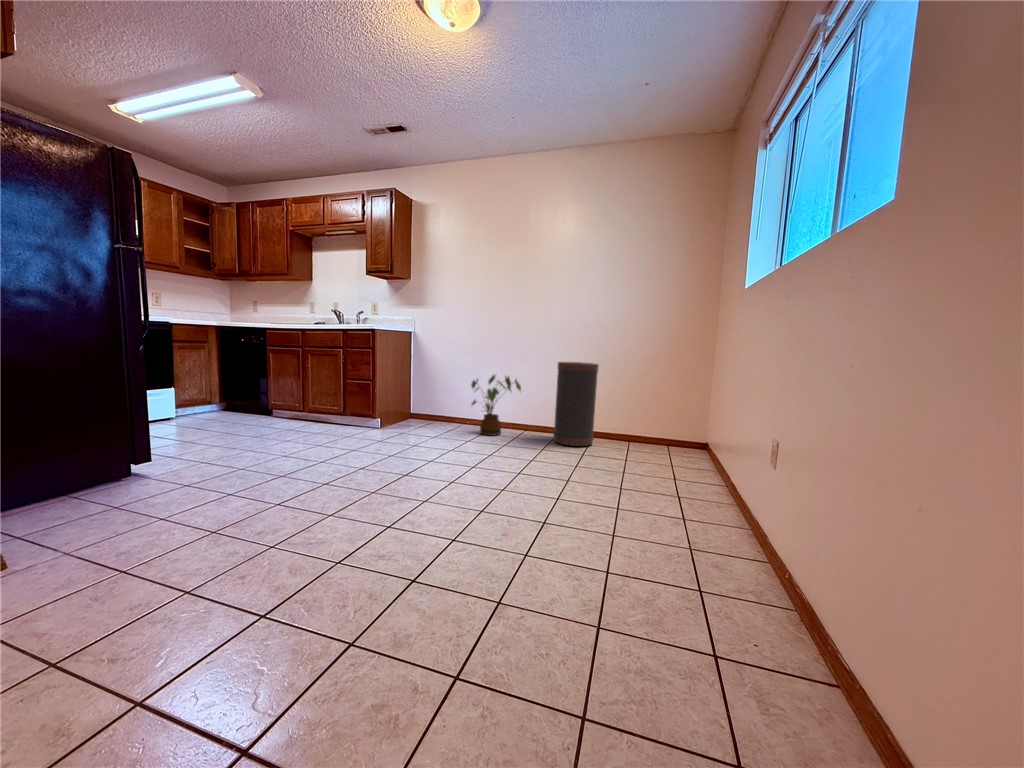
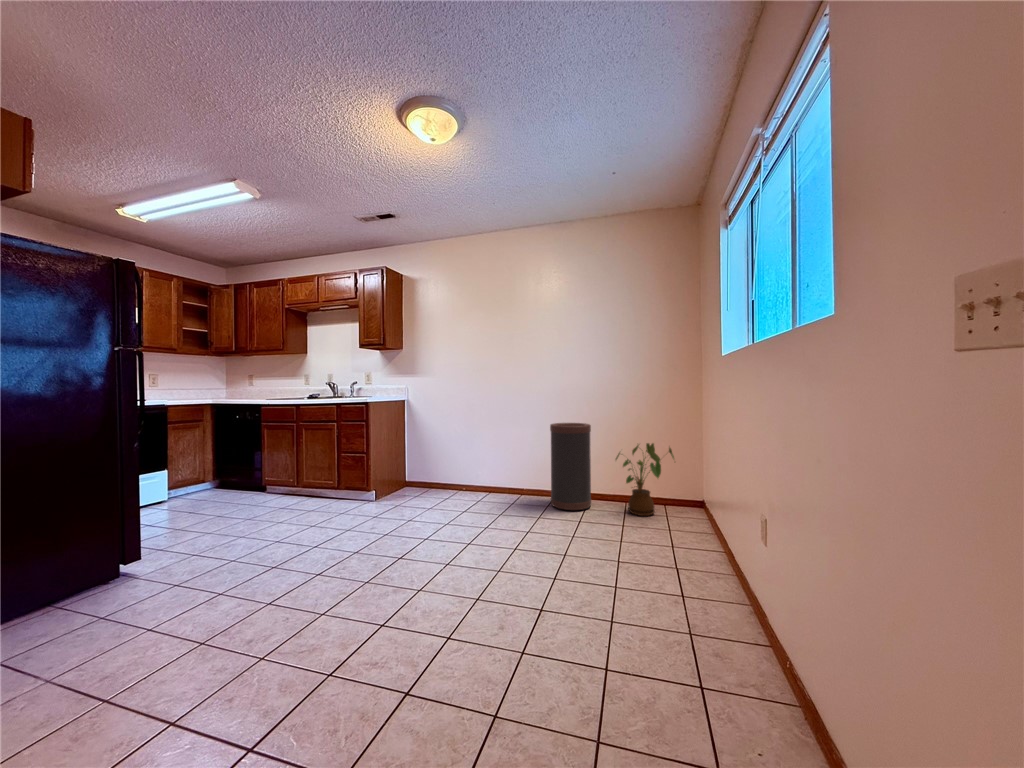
house plant: present [471,375,521,436] -> present [616,443,674,516]

